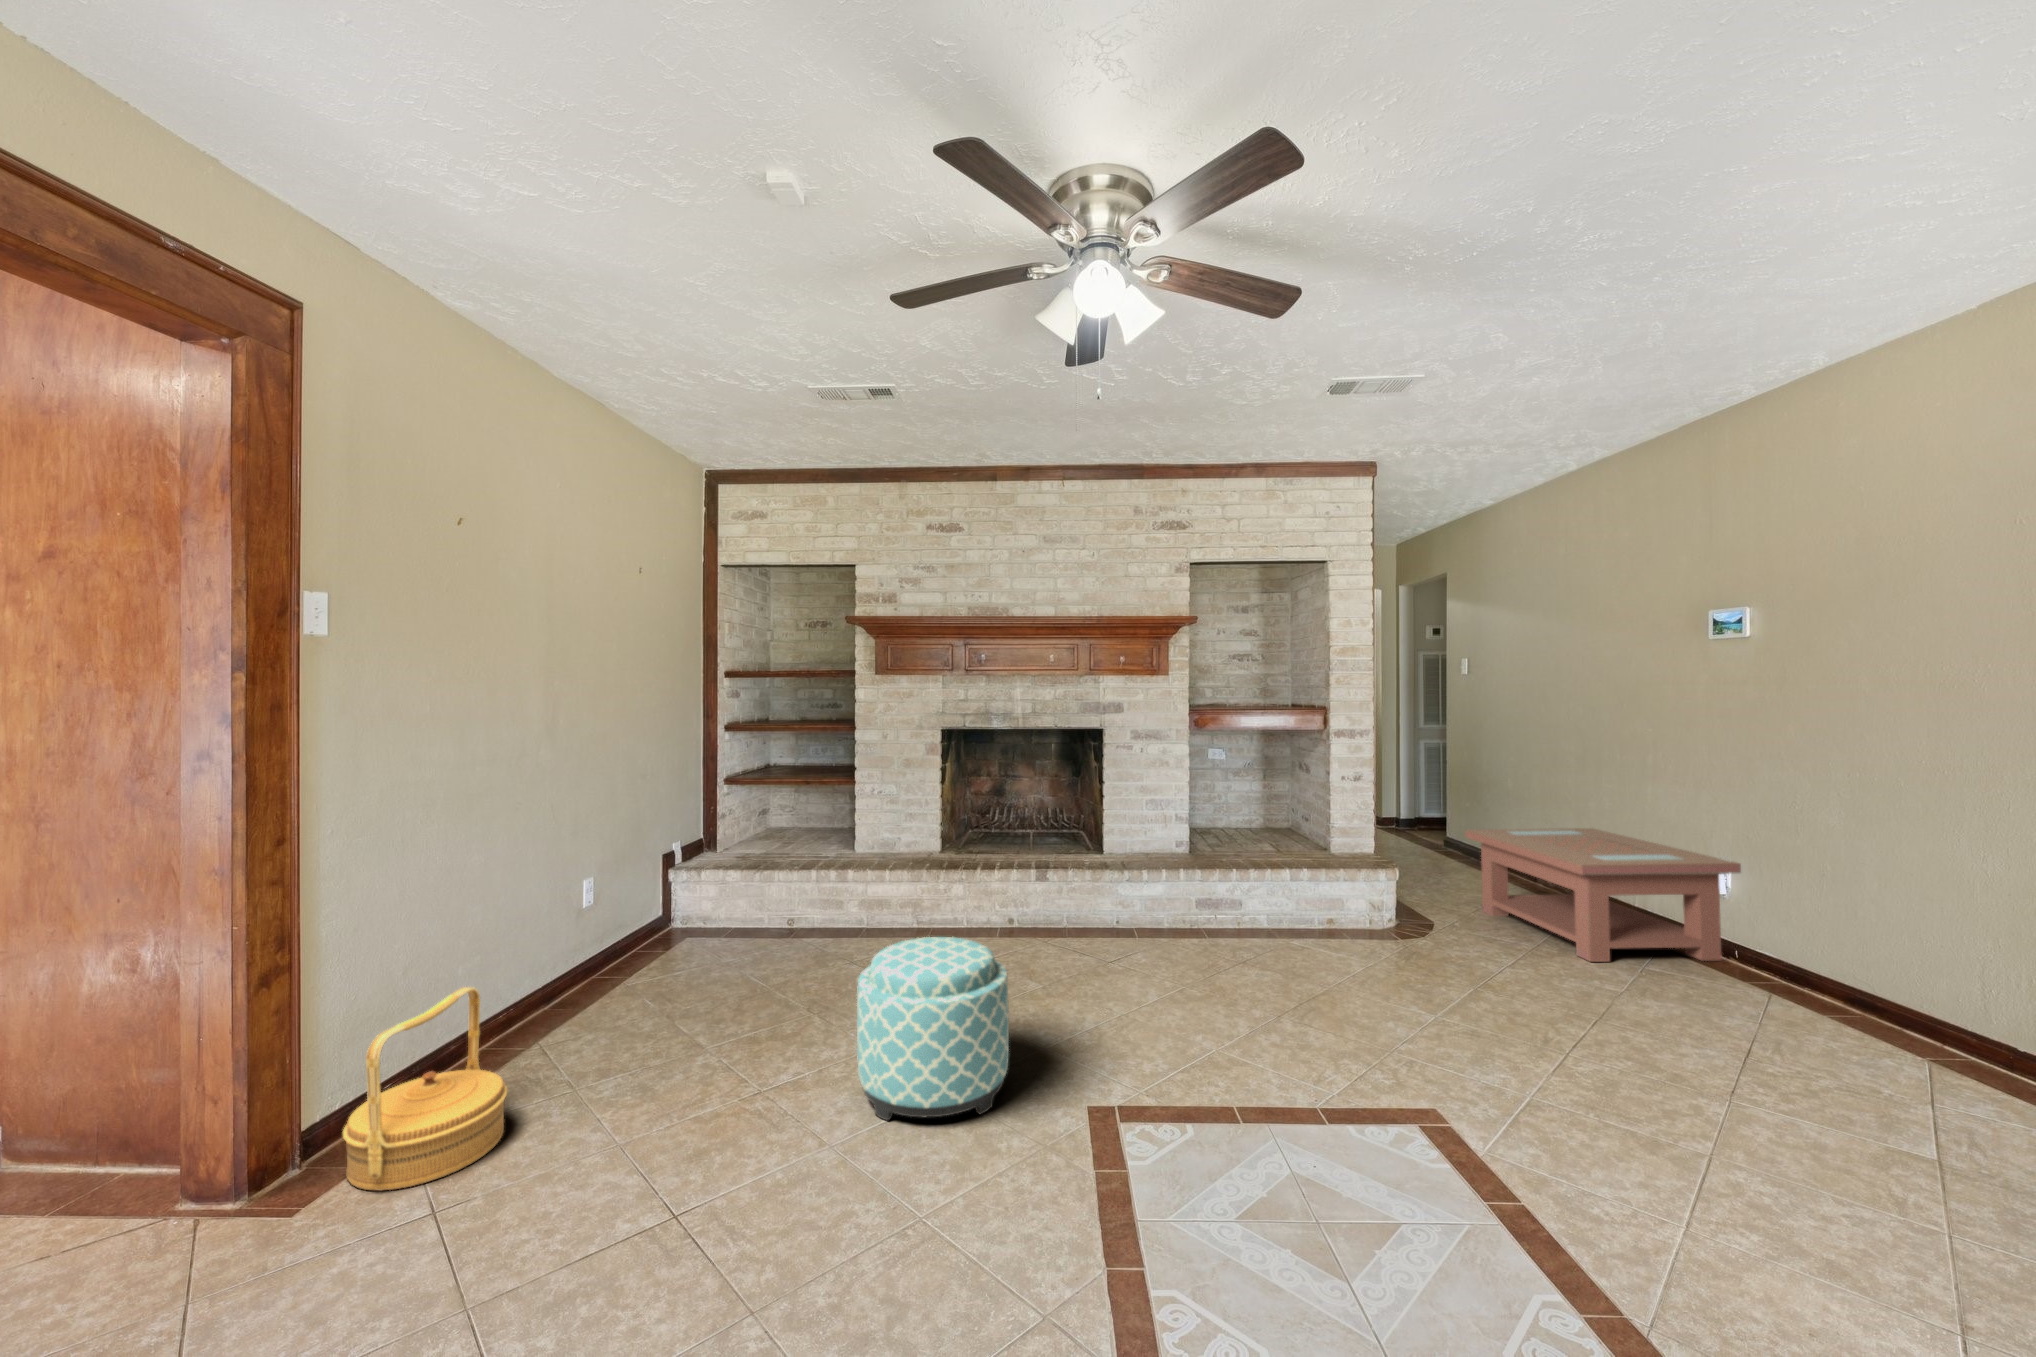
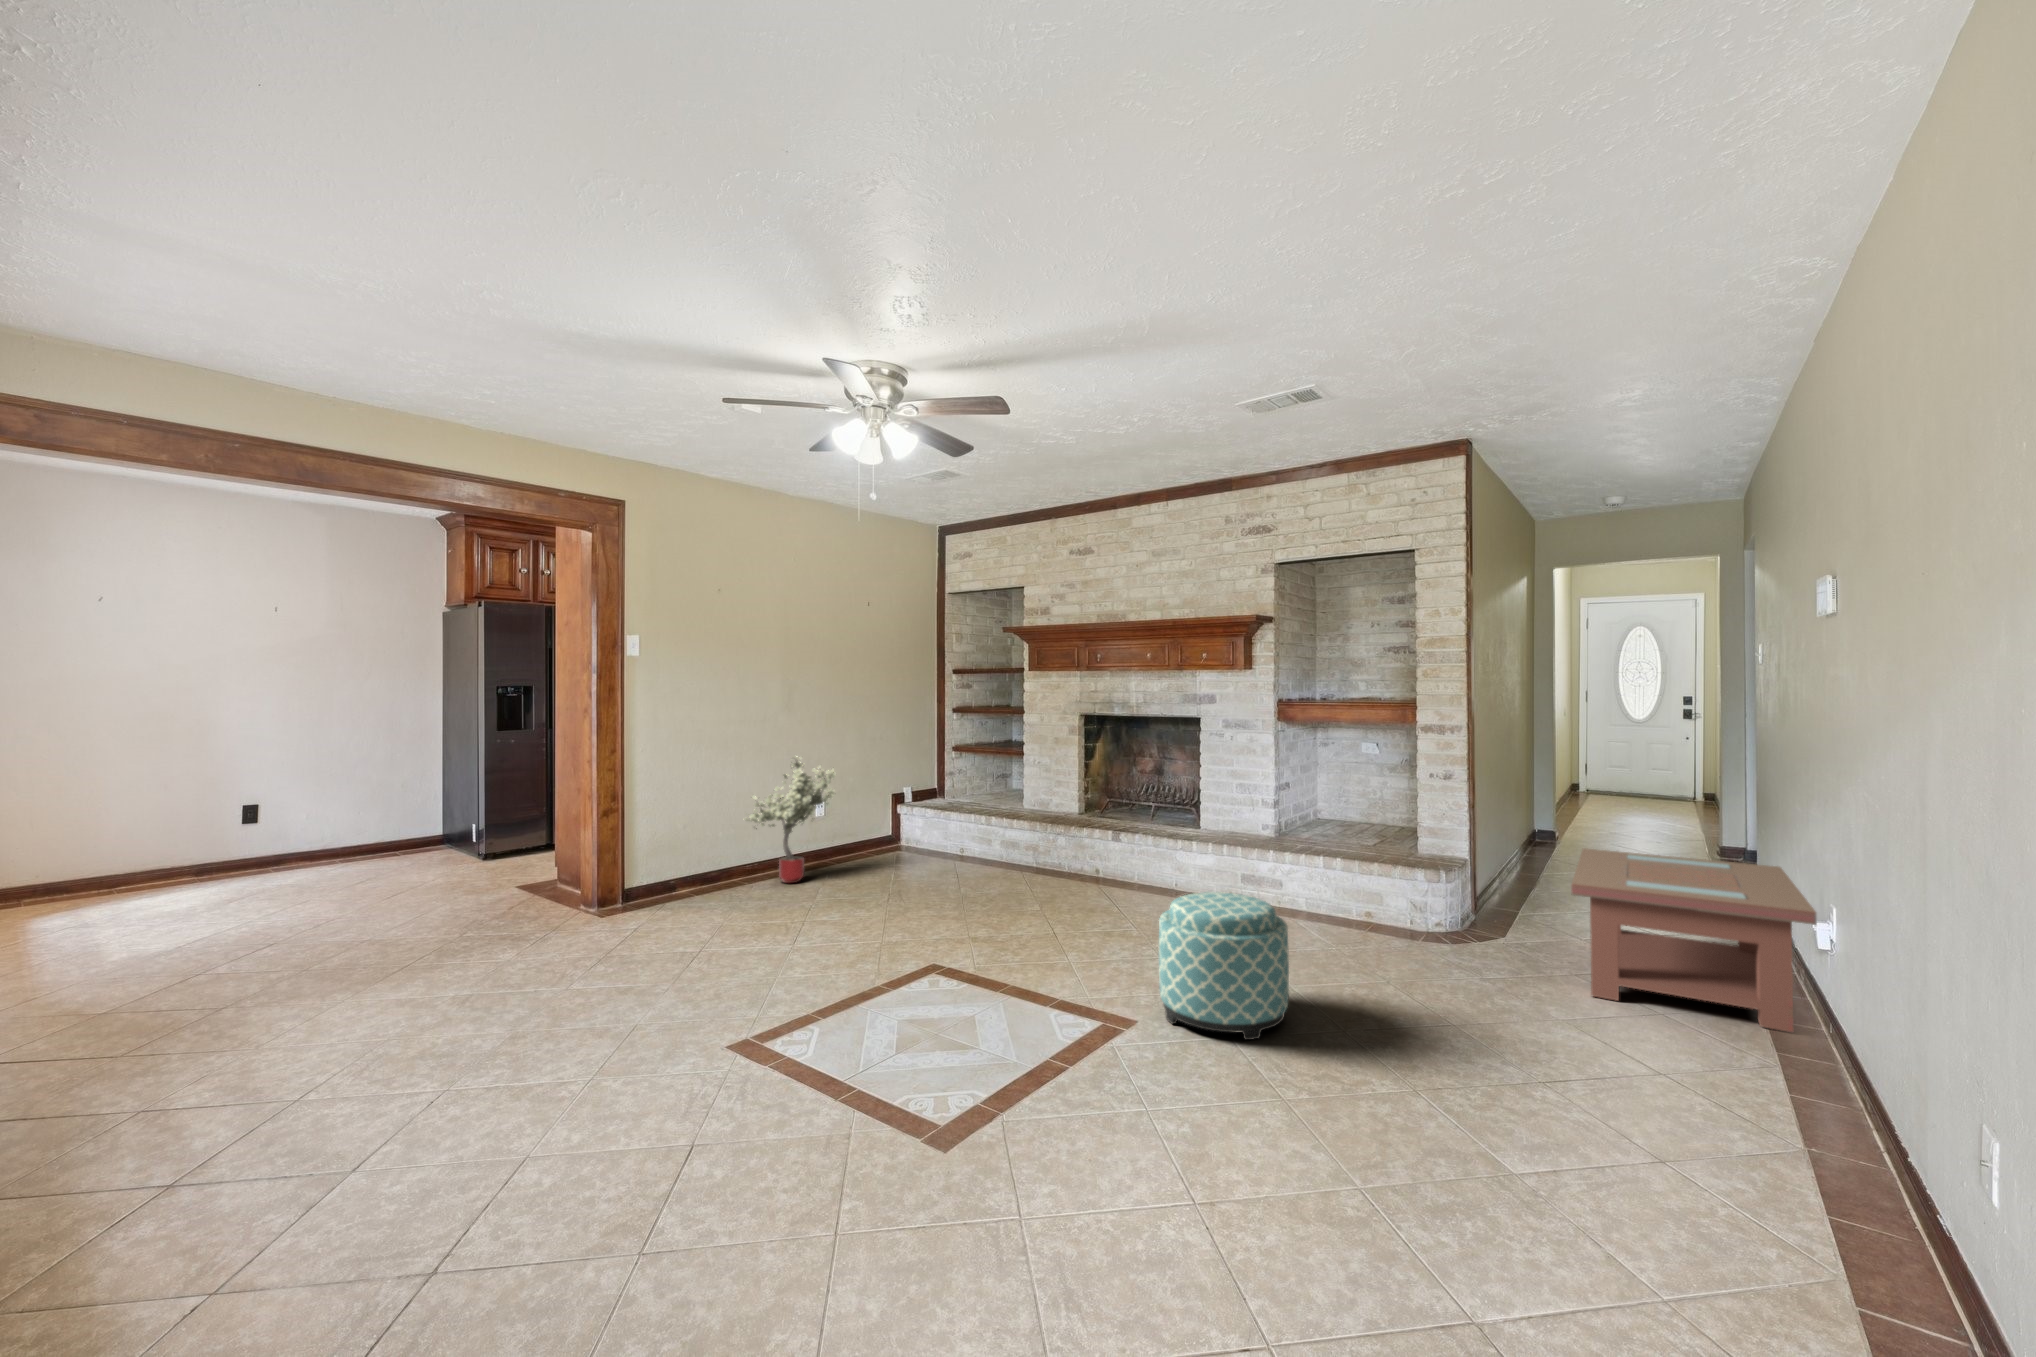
potted tree: none [508,814,655,1039] -> present [745,756,836,883]
ottoman: present [857,937,1009,1120] -> present [1159,892,1289,1040]
woven basket: present [343,987,507,1190] -> none [645,833,714,914]

